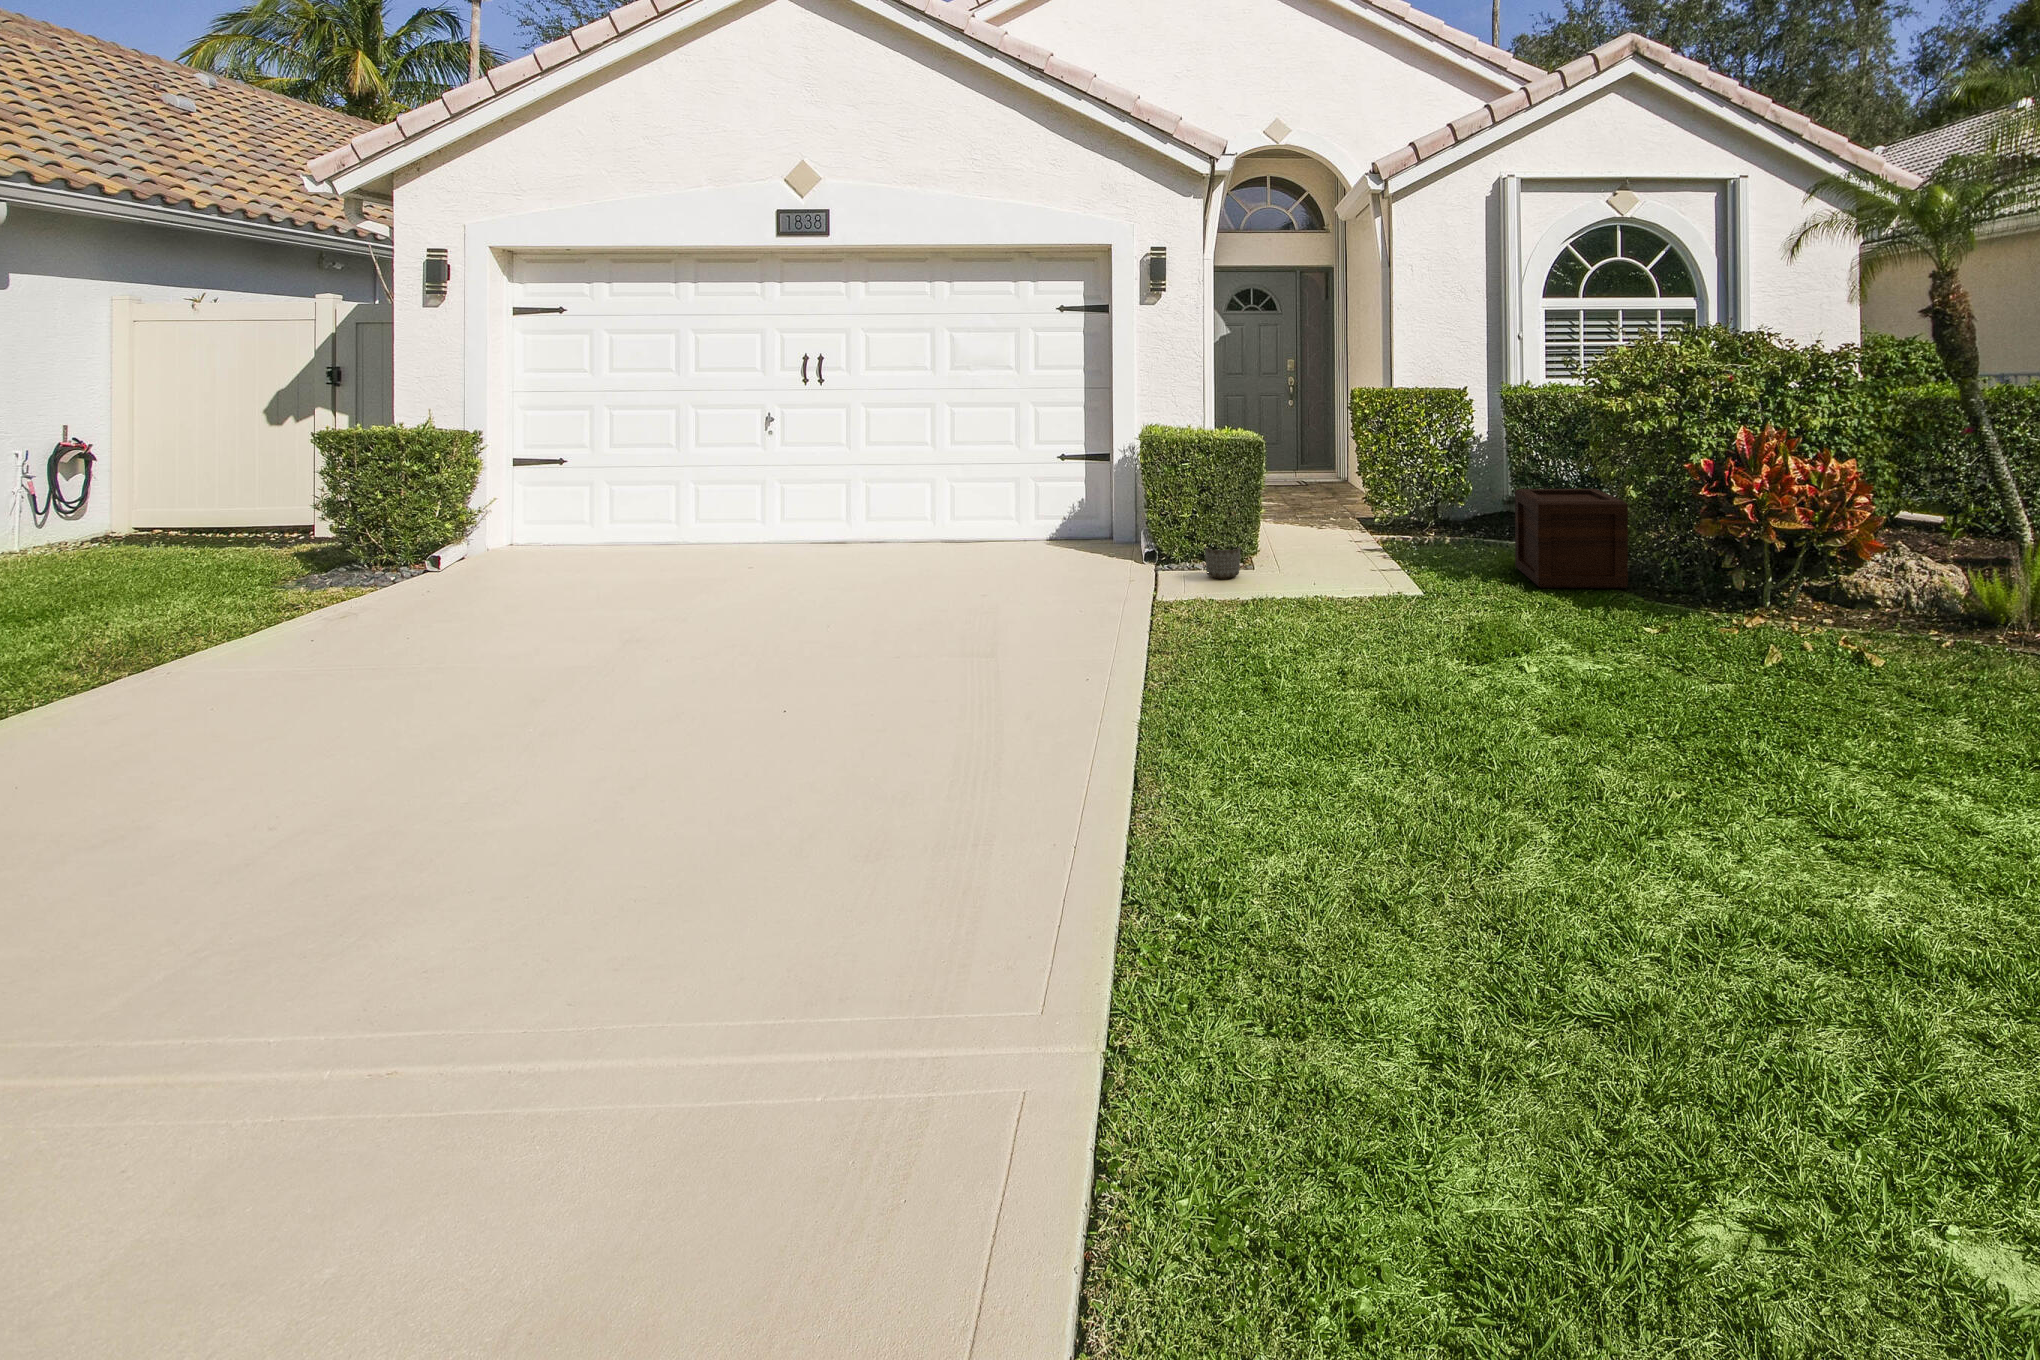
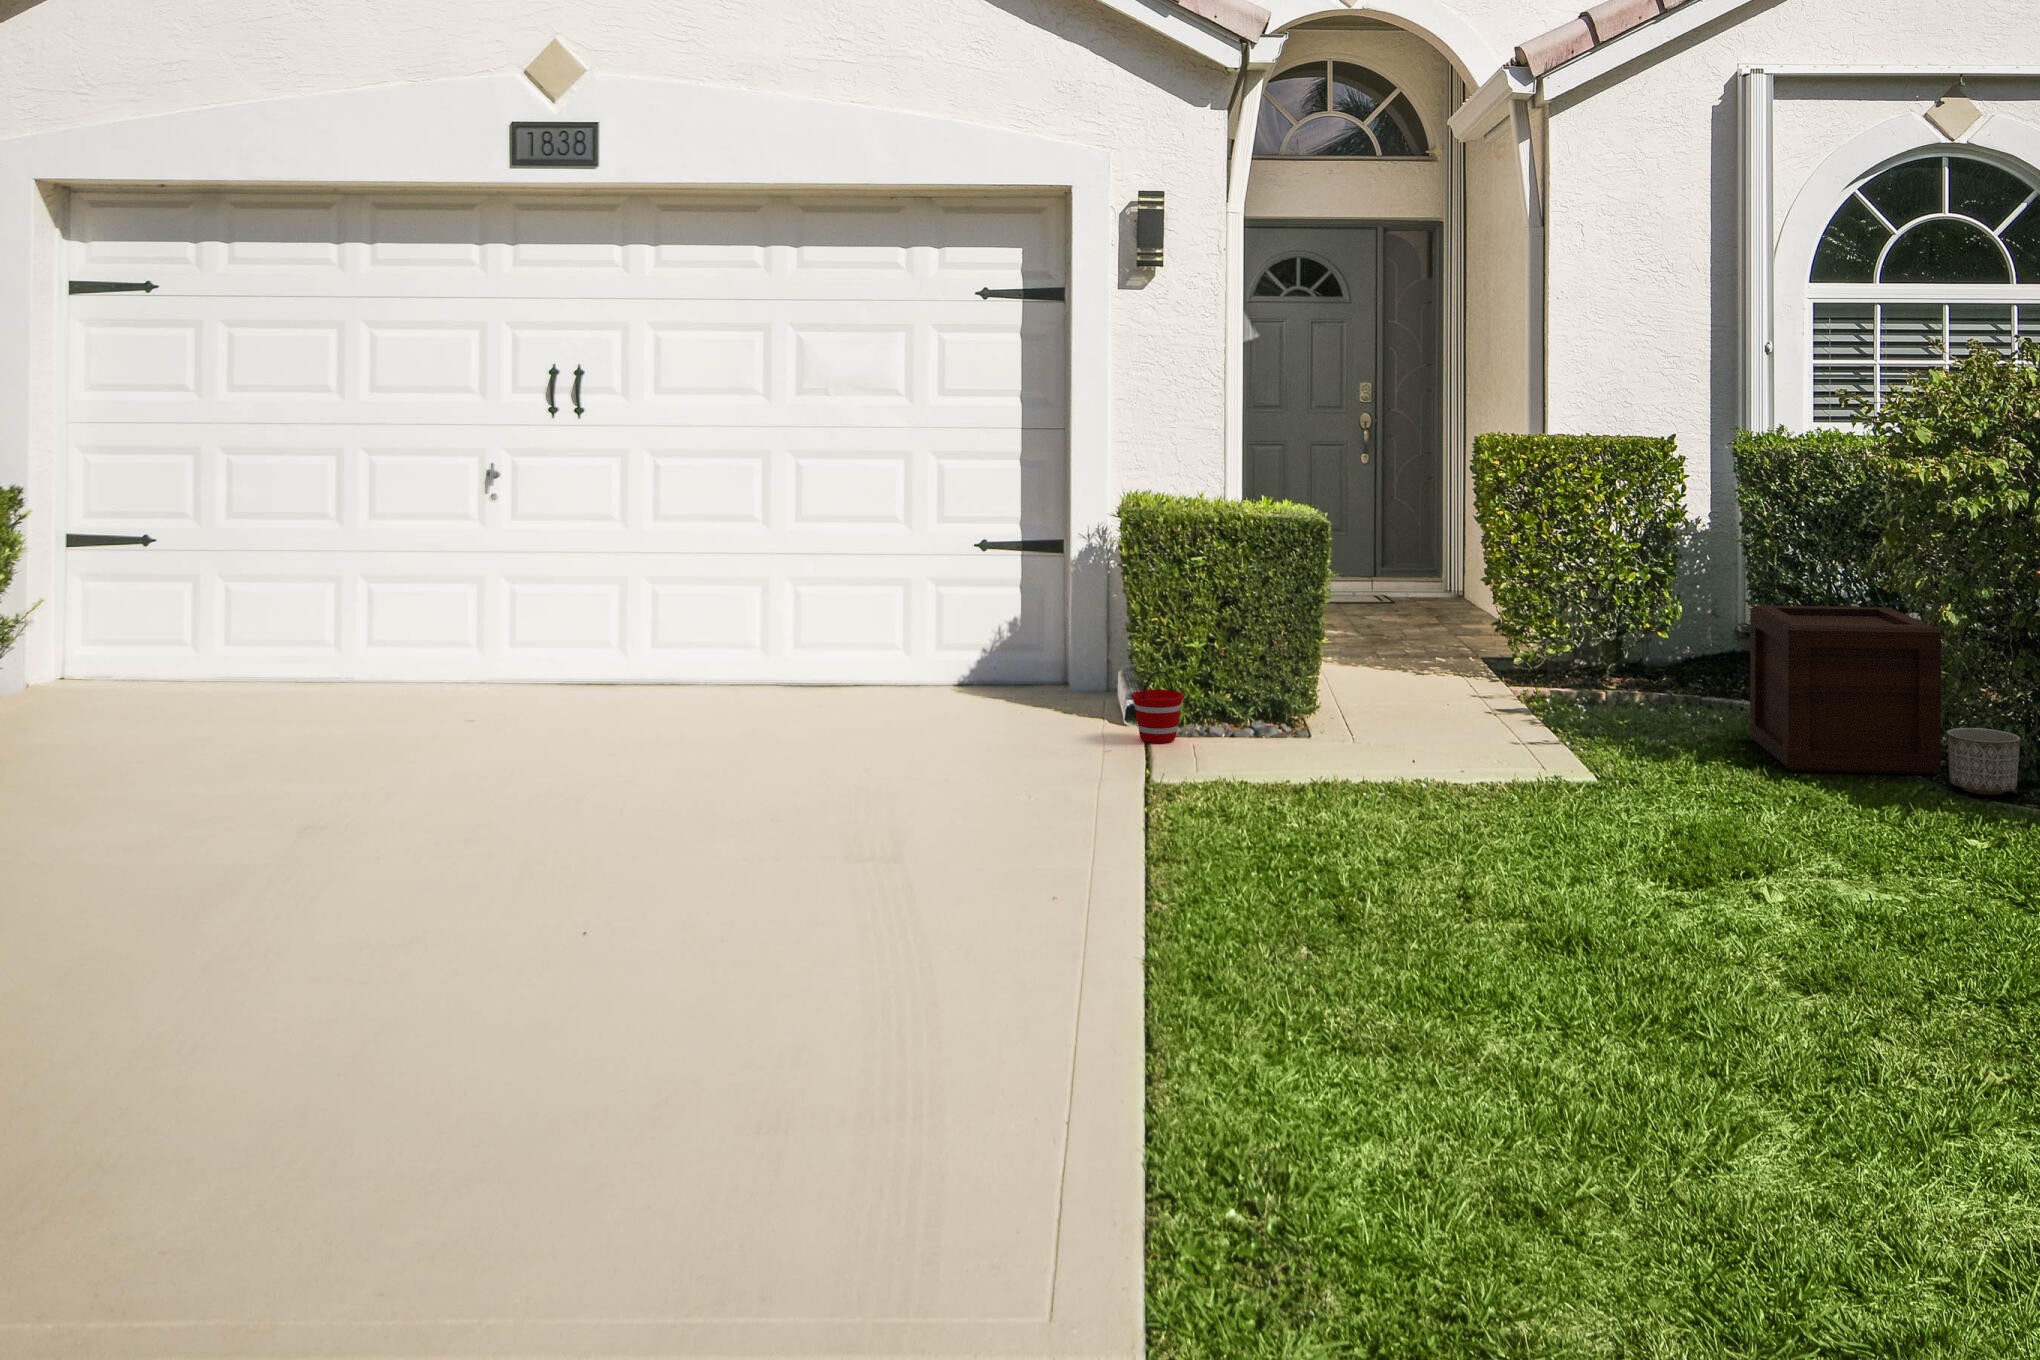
bucket: none [1148,535,1180,579] -> present [1131,671,1184,743]
planter: present [1205,546,1241,579] -> present [1947,728,2020,795]

